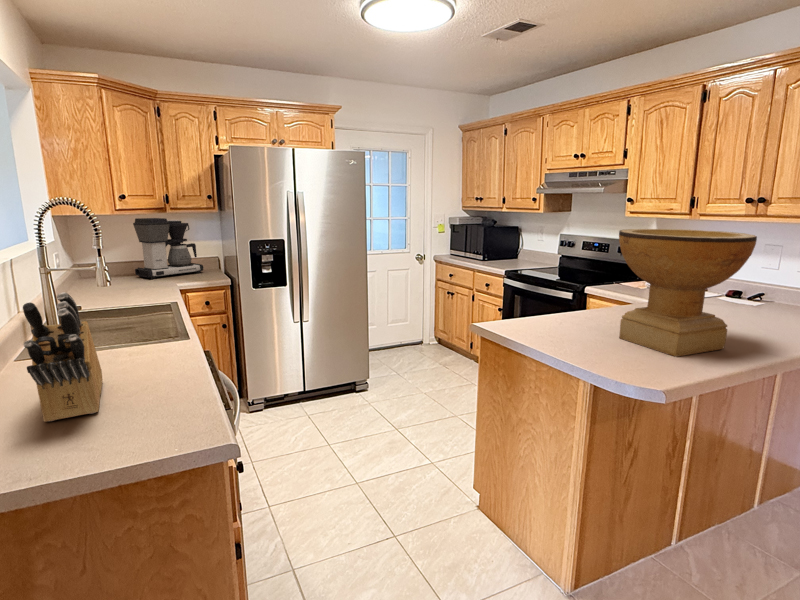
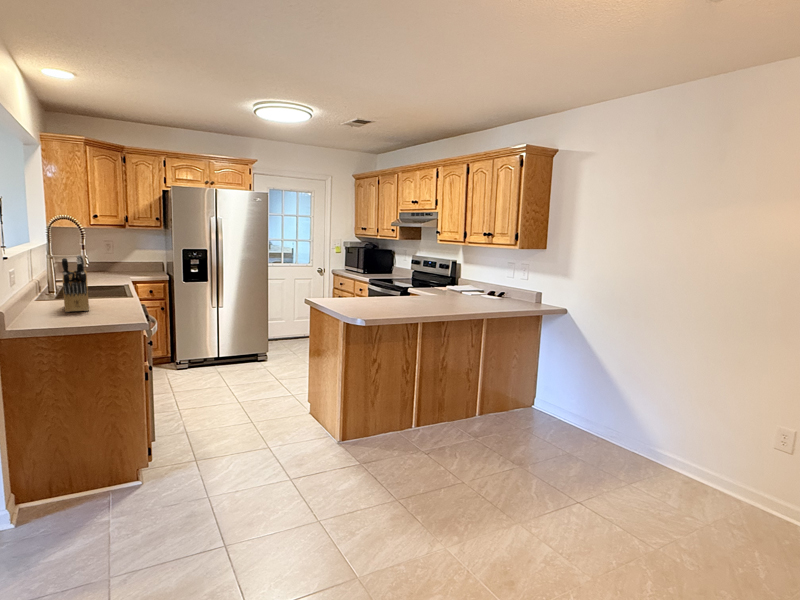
coffee maker: present [133,218,203,279] -> none [100,232,151,274]
decorative bowl: present [619,229,757,357] -> none [369,245,429,308]

